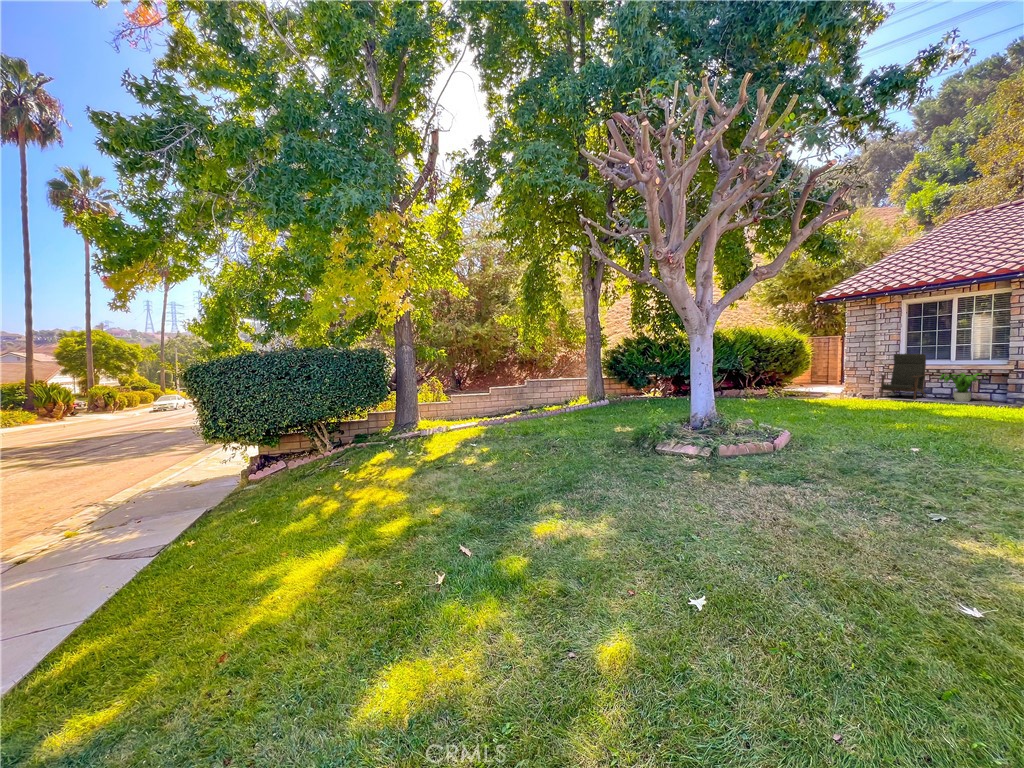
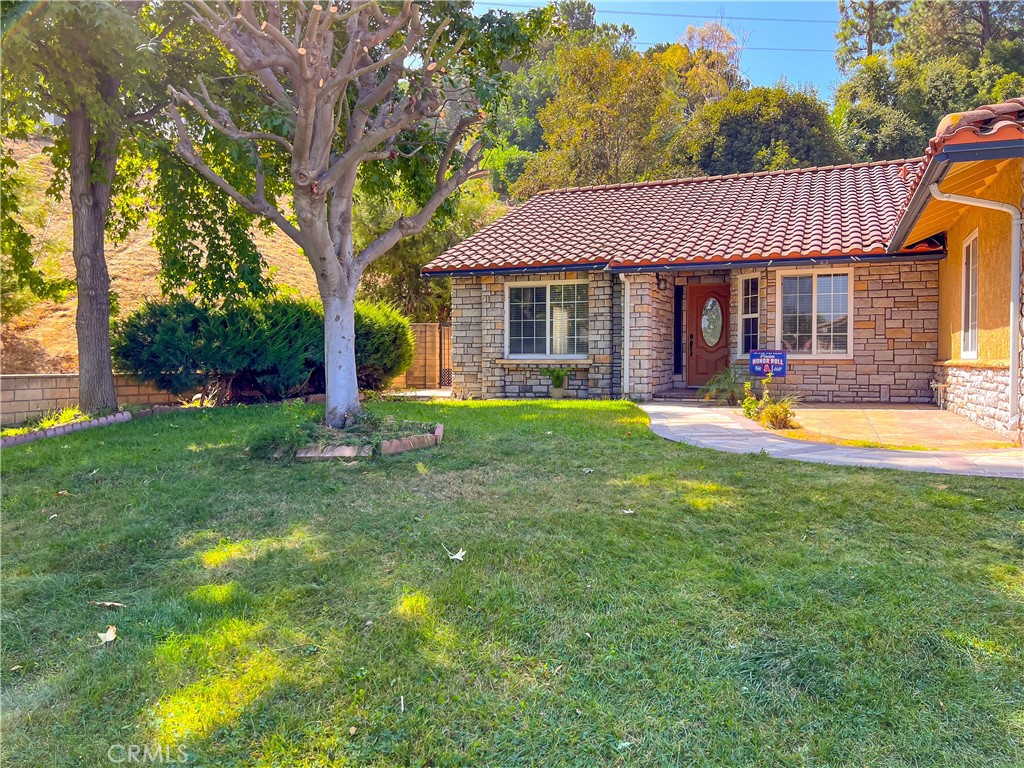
lounge chair: present [880,354,927,400] -> none [487,346,529,399]

